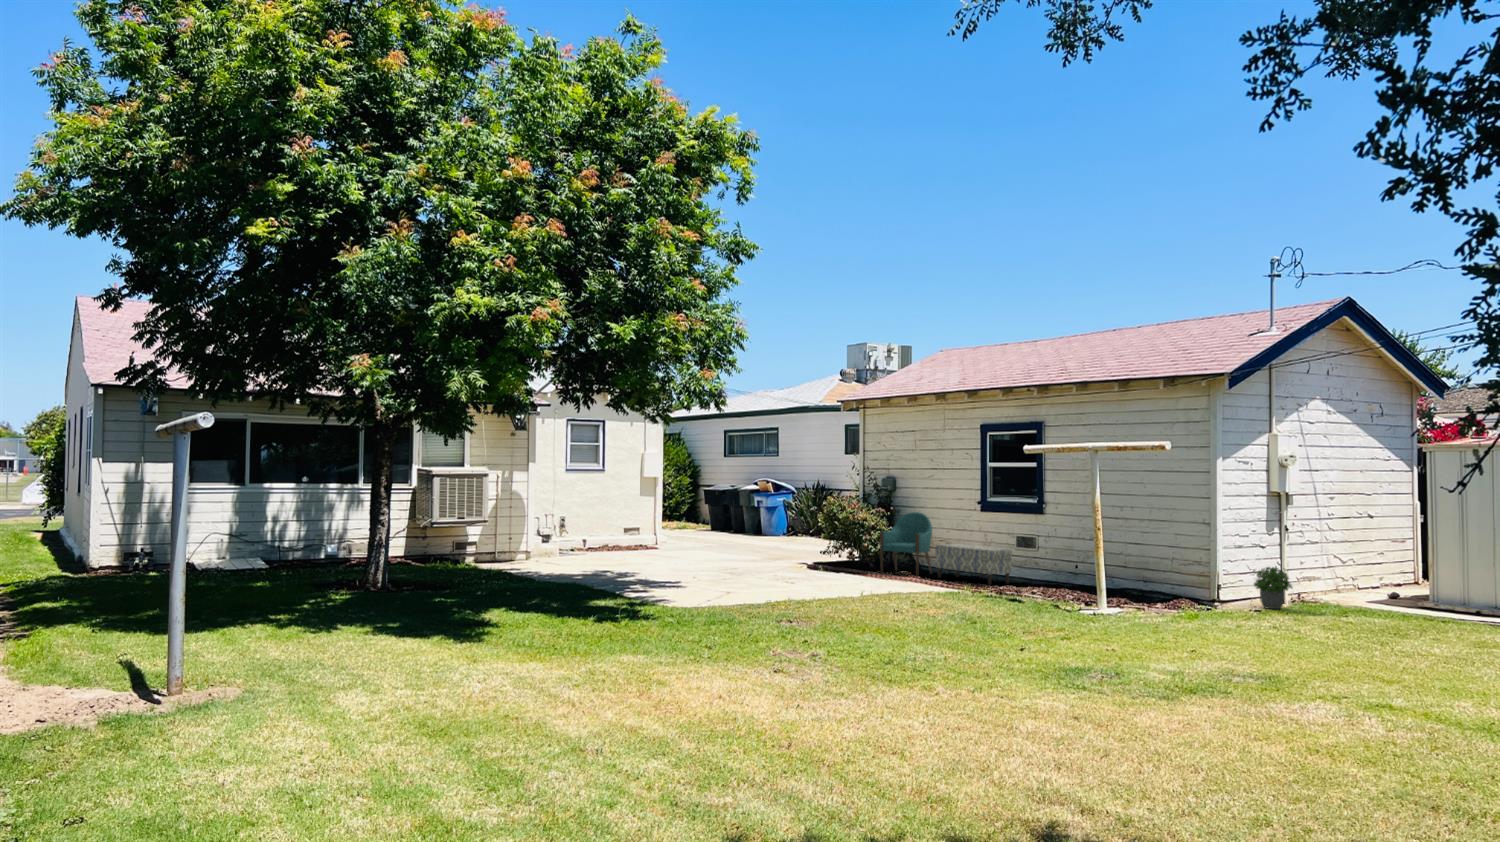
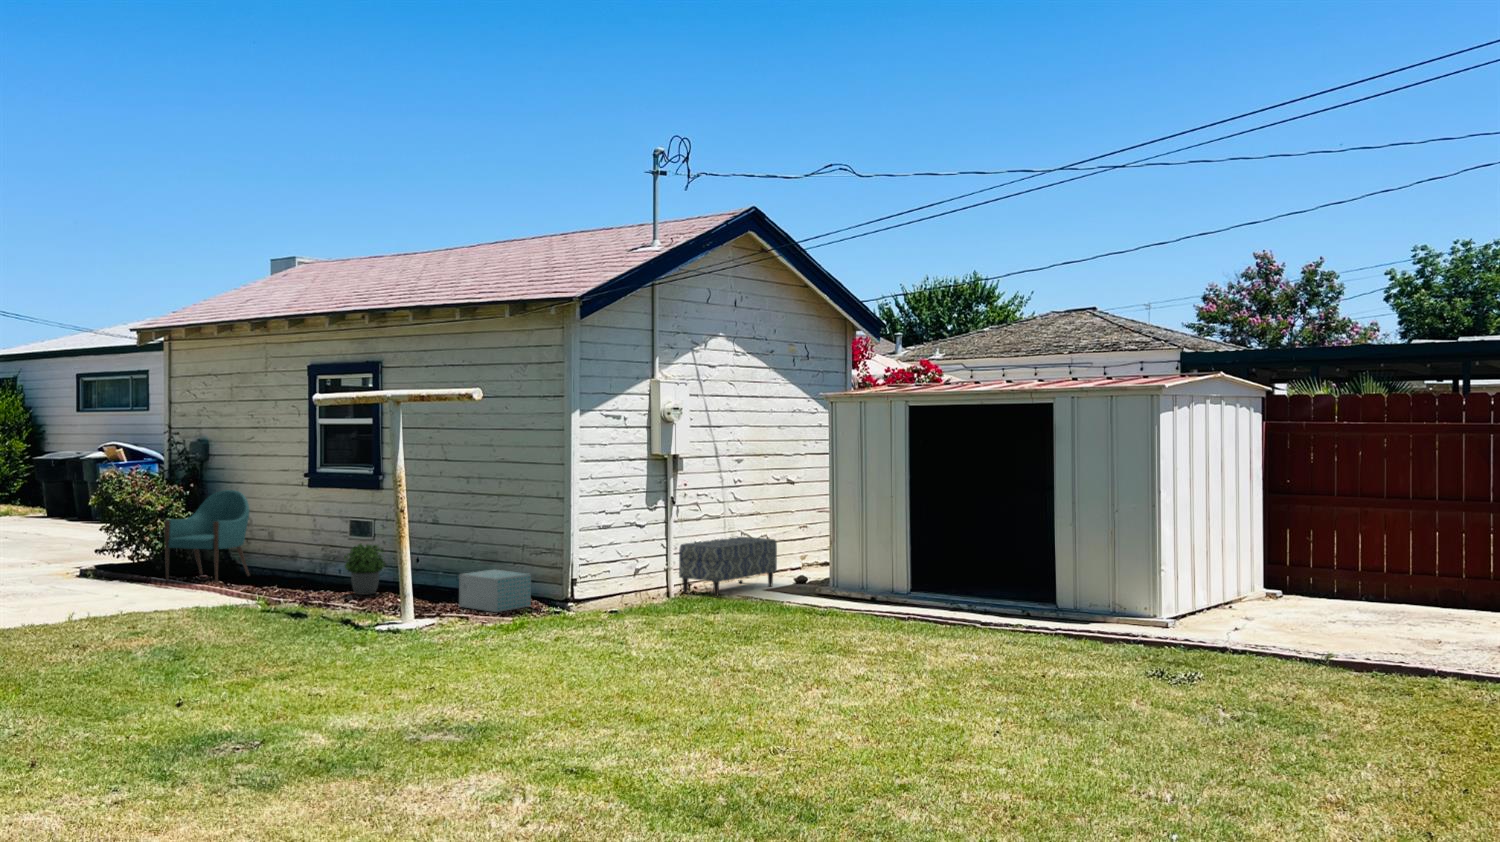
bench: present [935,544,1012,585] -> present [679,537,777,598]
potted plant: present [1253,567,1292,609] -> present [344,544,386,595]
storage box: none [1126,575,1182,606] -> present [459,569,531,612]

